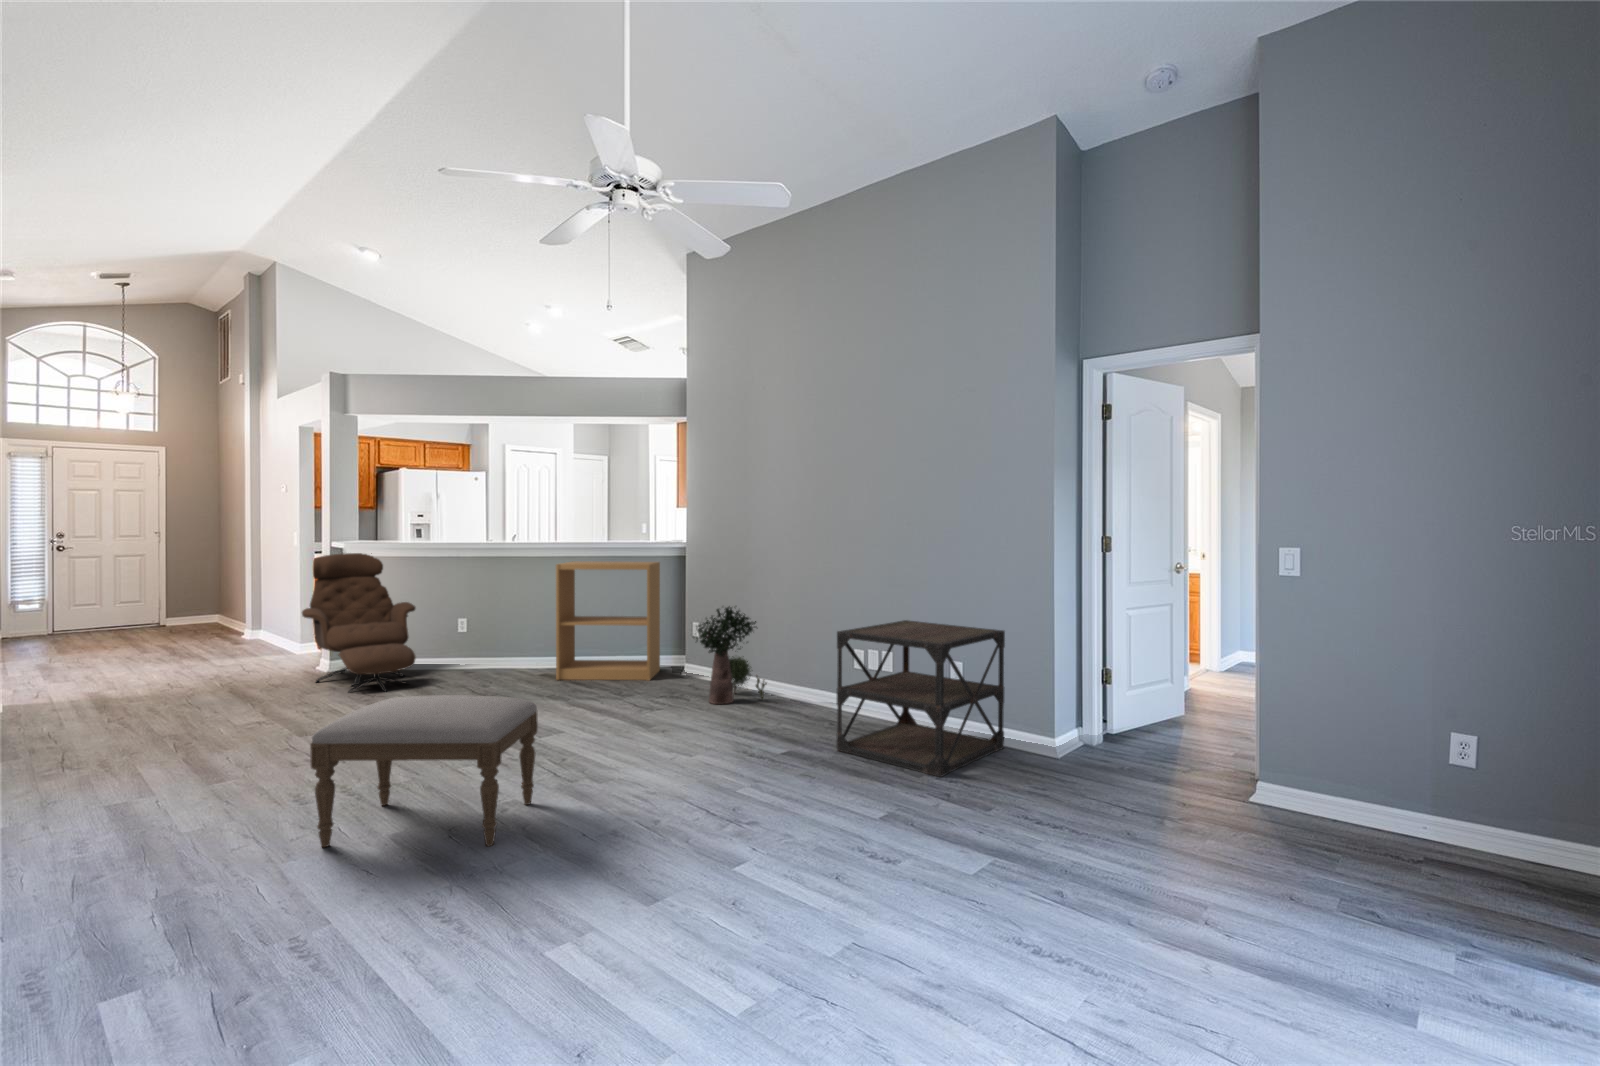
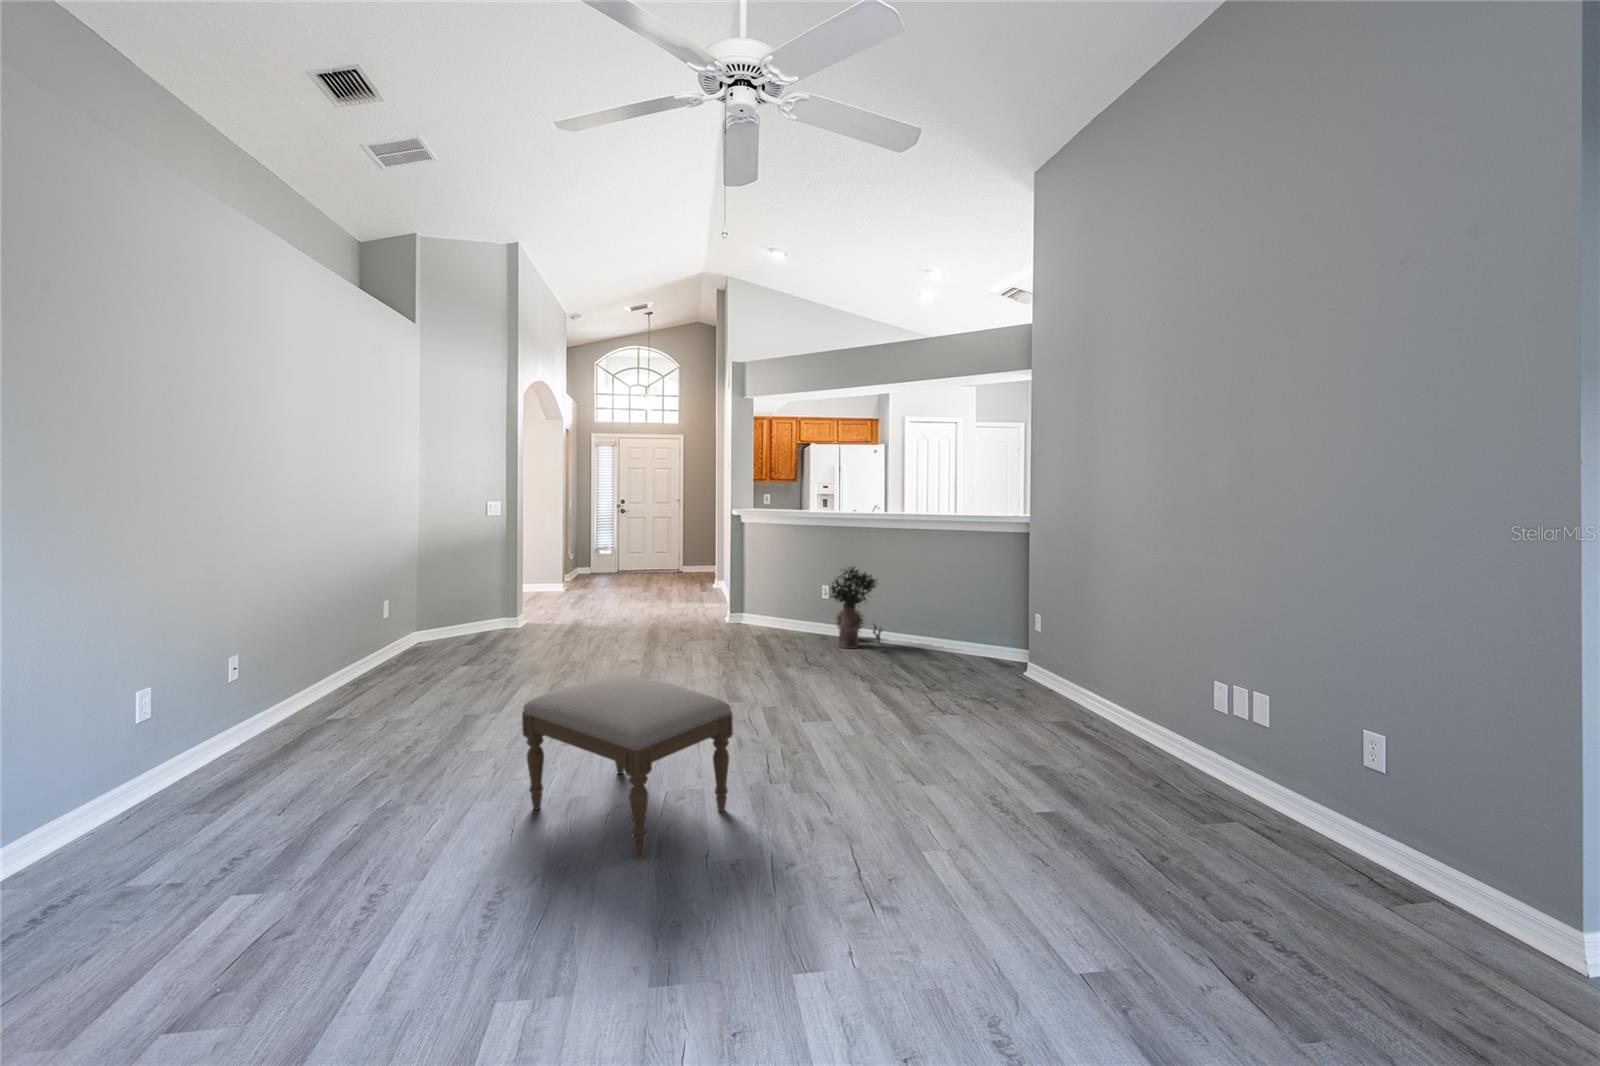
lounge chair: present [302,553,416,693] -> none [703,520,789,646]
bookshelf: present [556,562,660,681] -> none [890,536,1005,671]
potted plant: present [696,606,767,704] -> present [831,567,882,649]
side table: present [836,620,1005,777] -> none [1137,658,1491,951]

